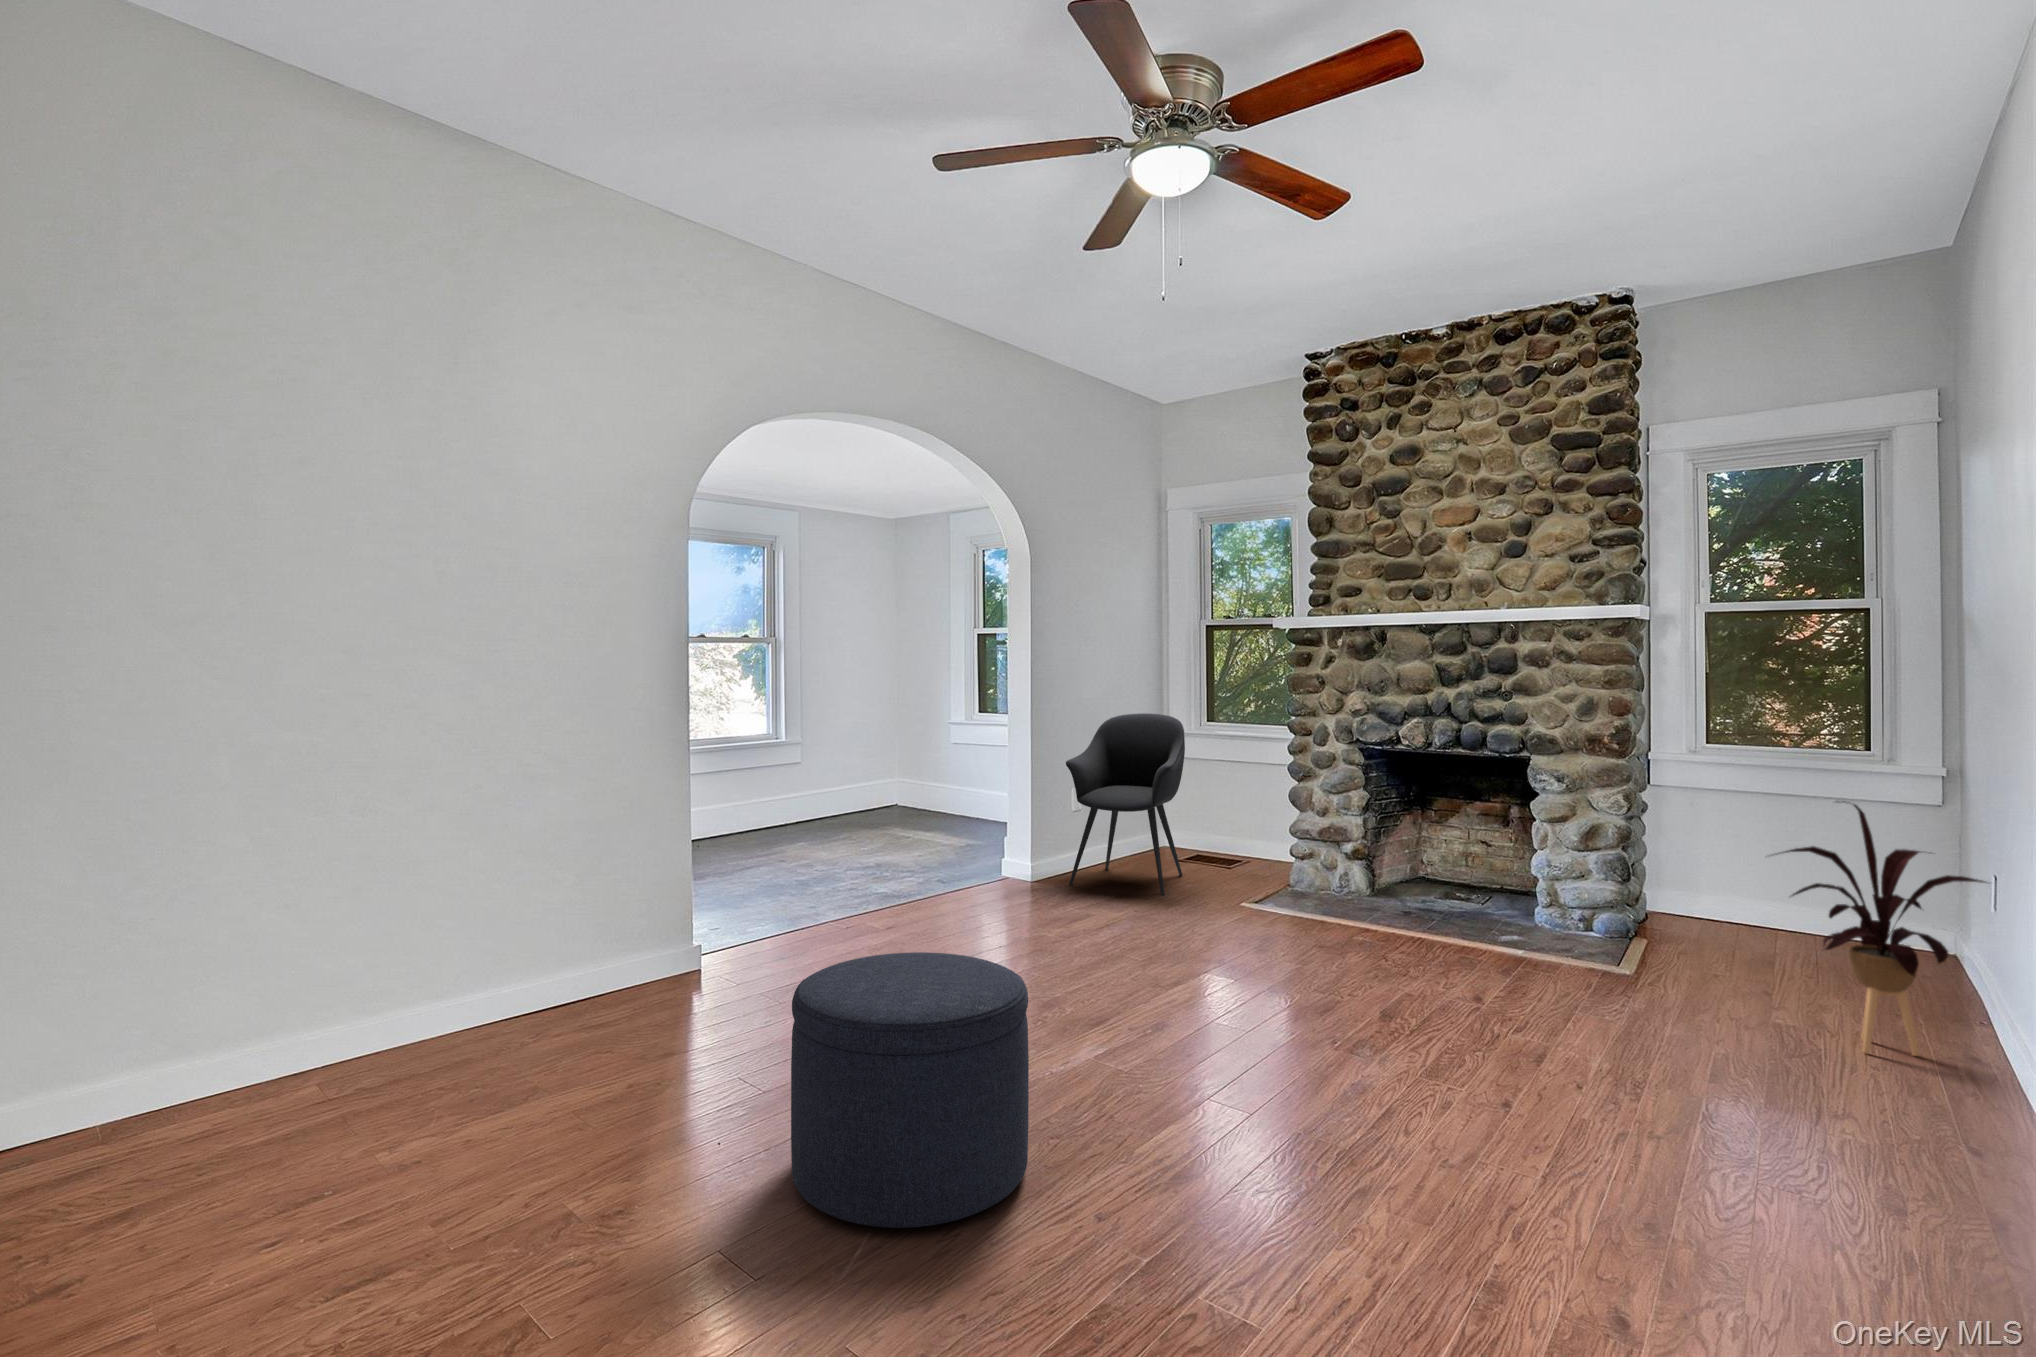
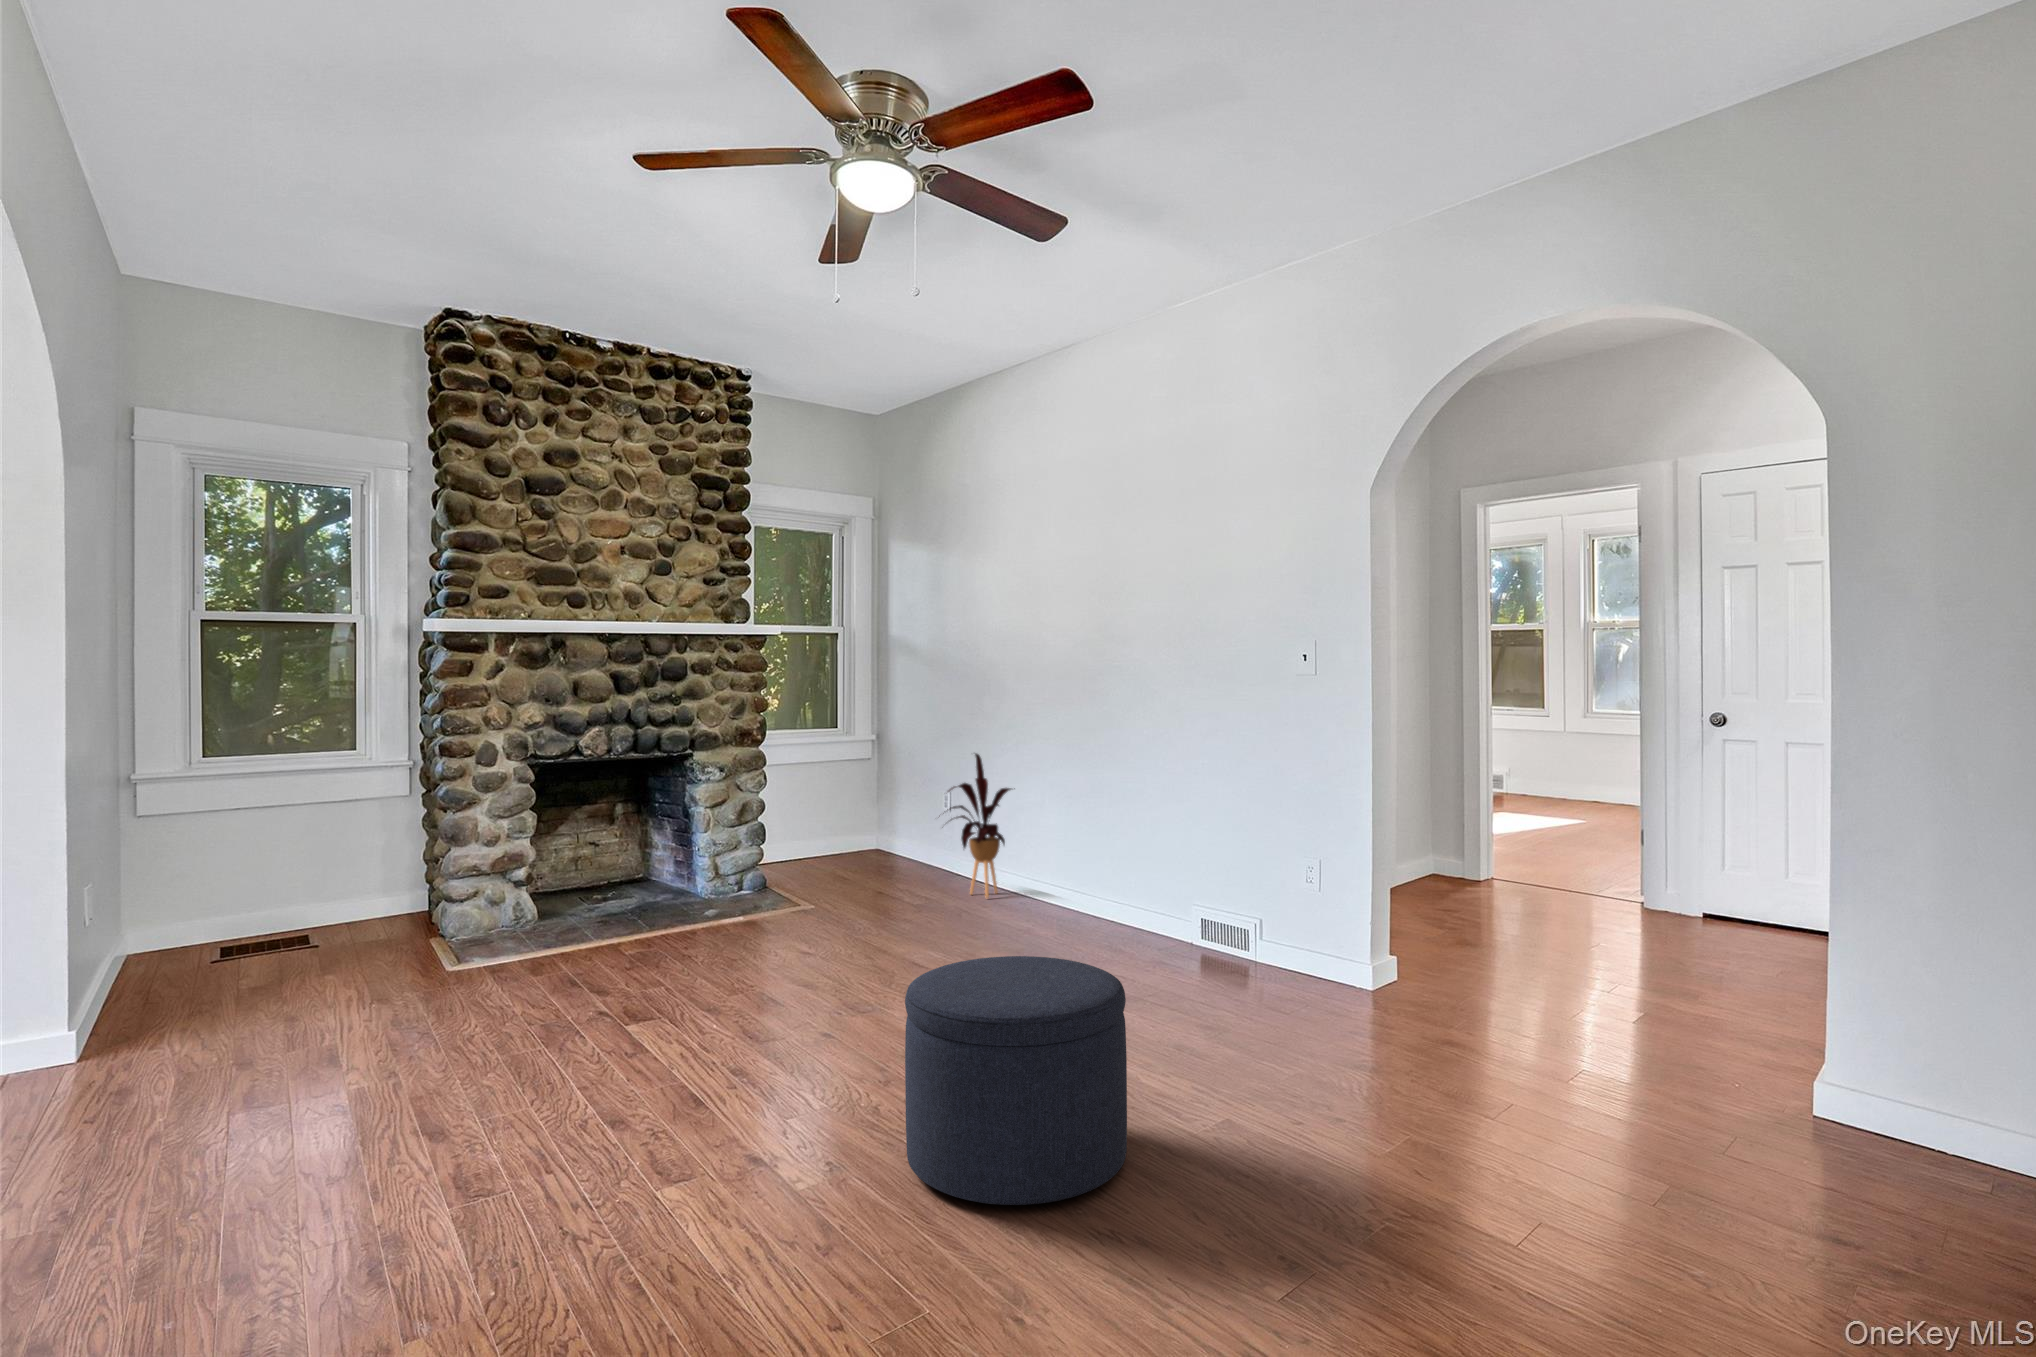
armchair: present [1066,713,1185,894] -> none [160,749,369,1021]

